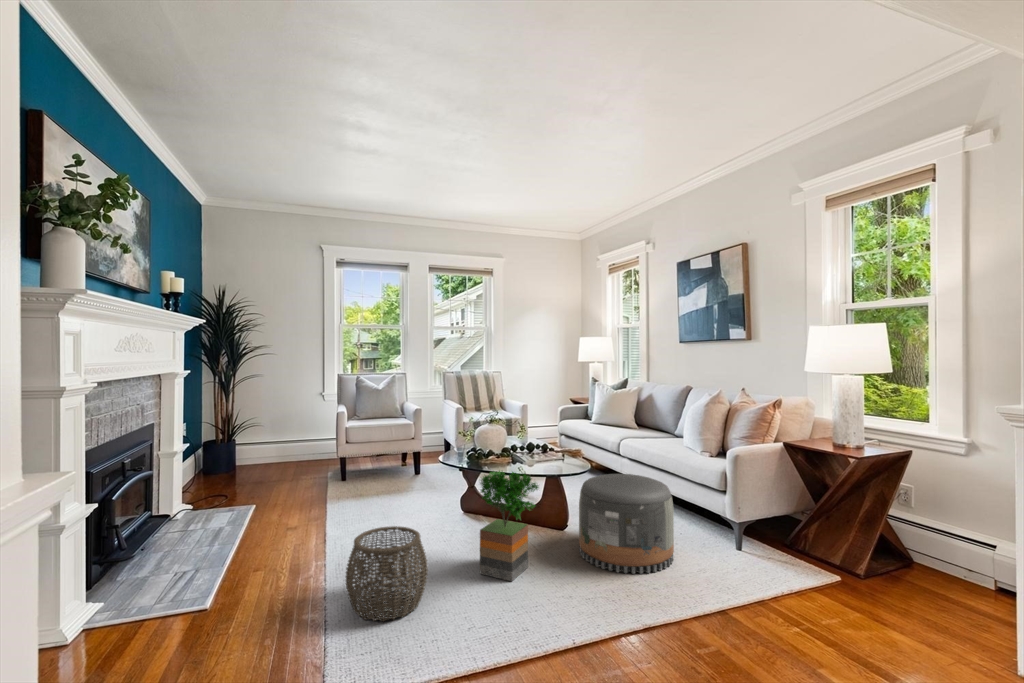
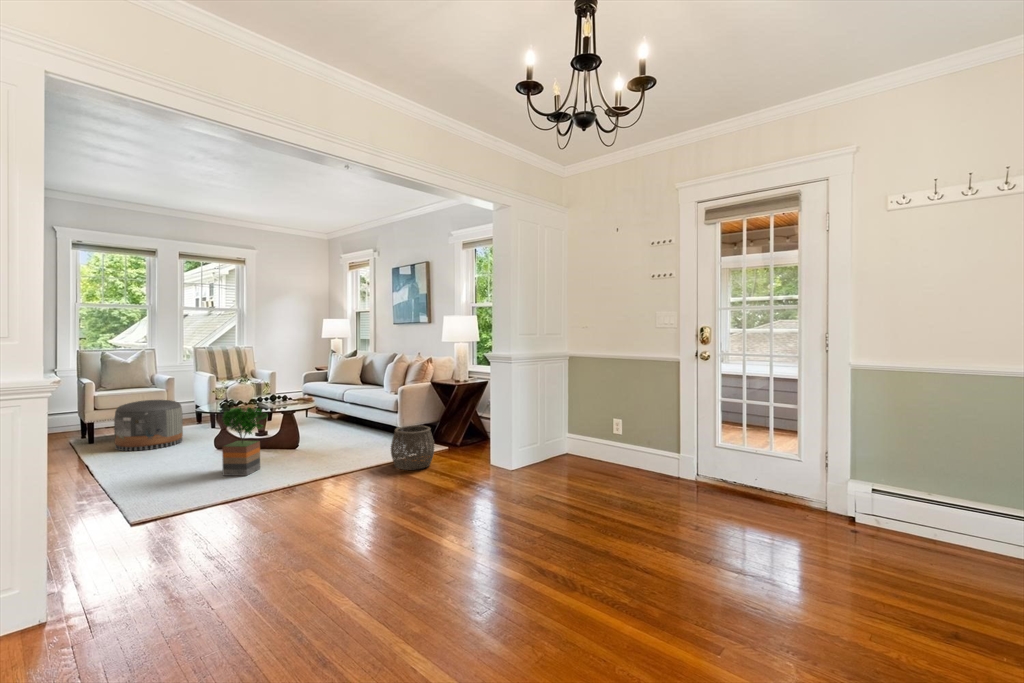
pouf: present [579,474,674,574] -> present [114,400,183,451]
woven basket: present [346,526,428,621] -> present [391,425,434,470]

